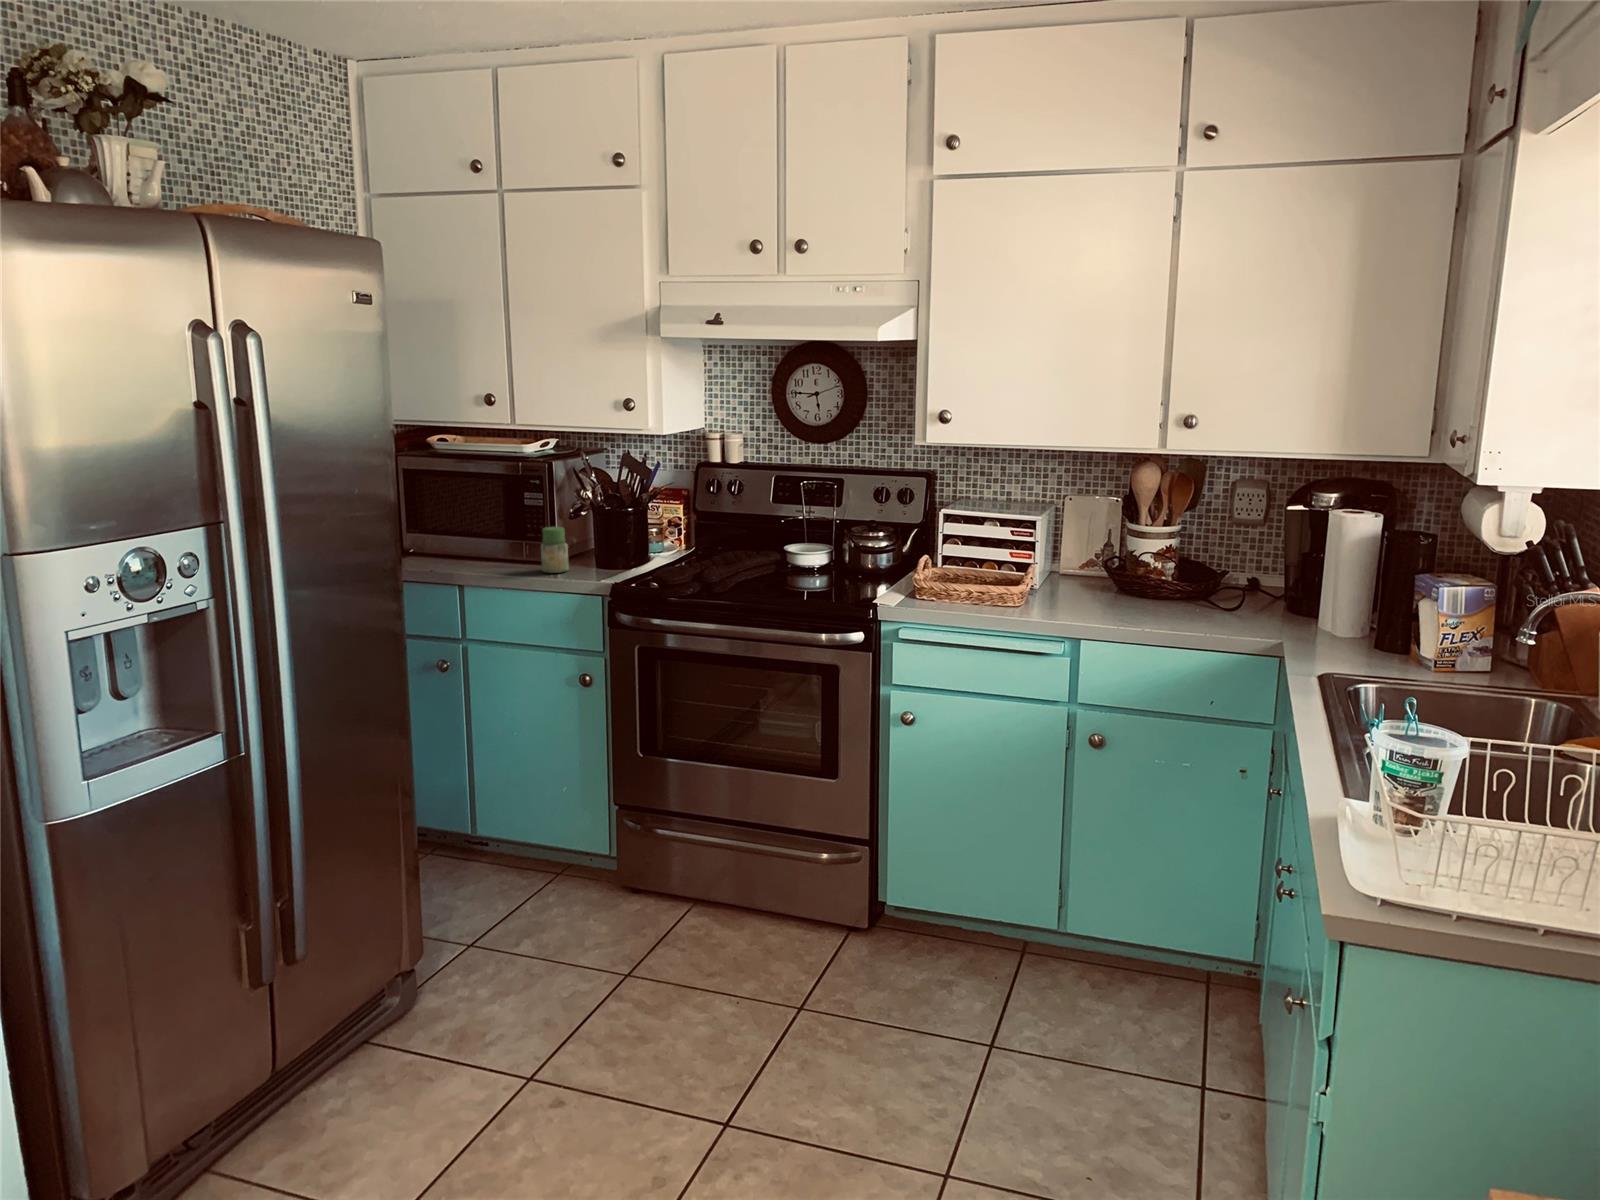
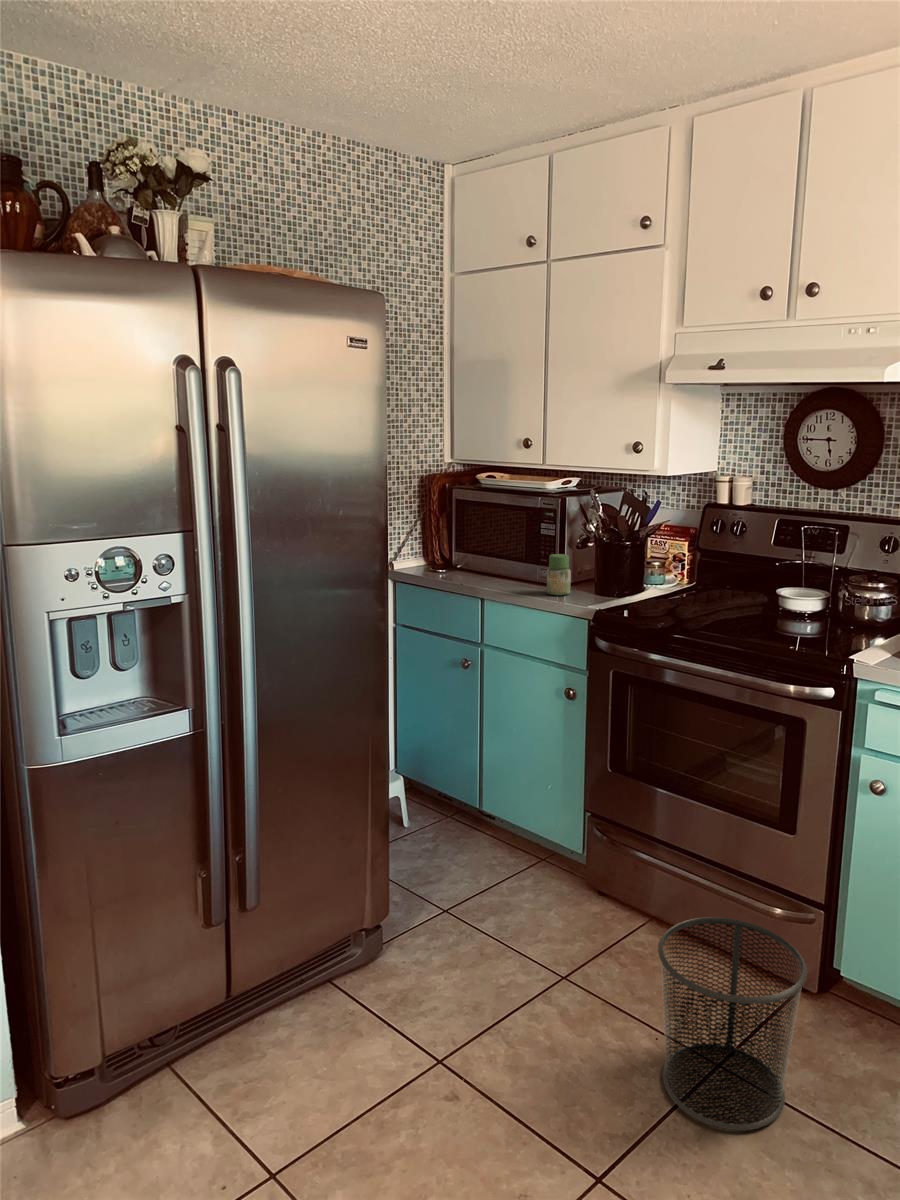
waste bin: none [741,867,878,1059] -> present [658,917,807,1130]

